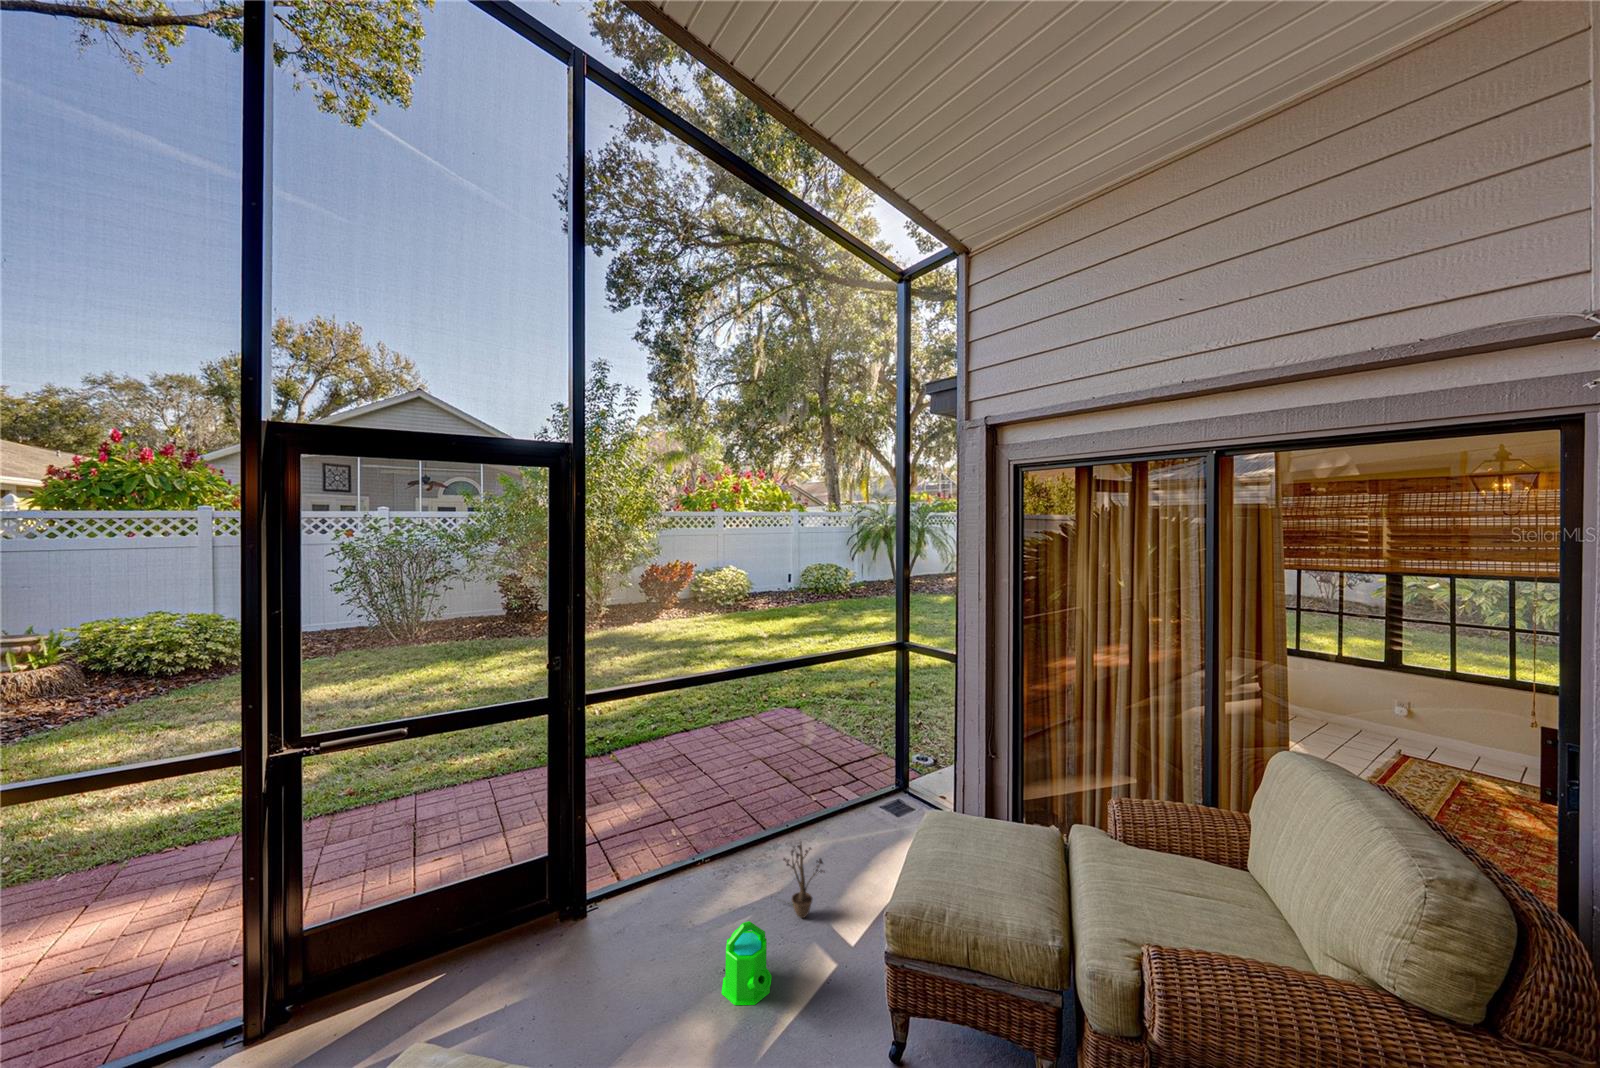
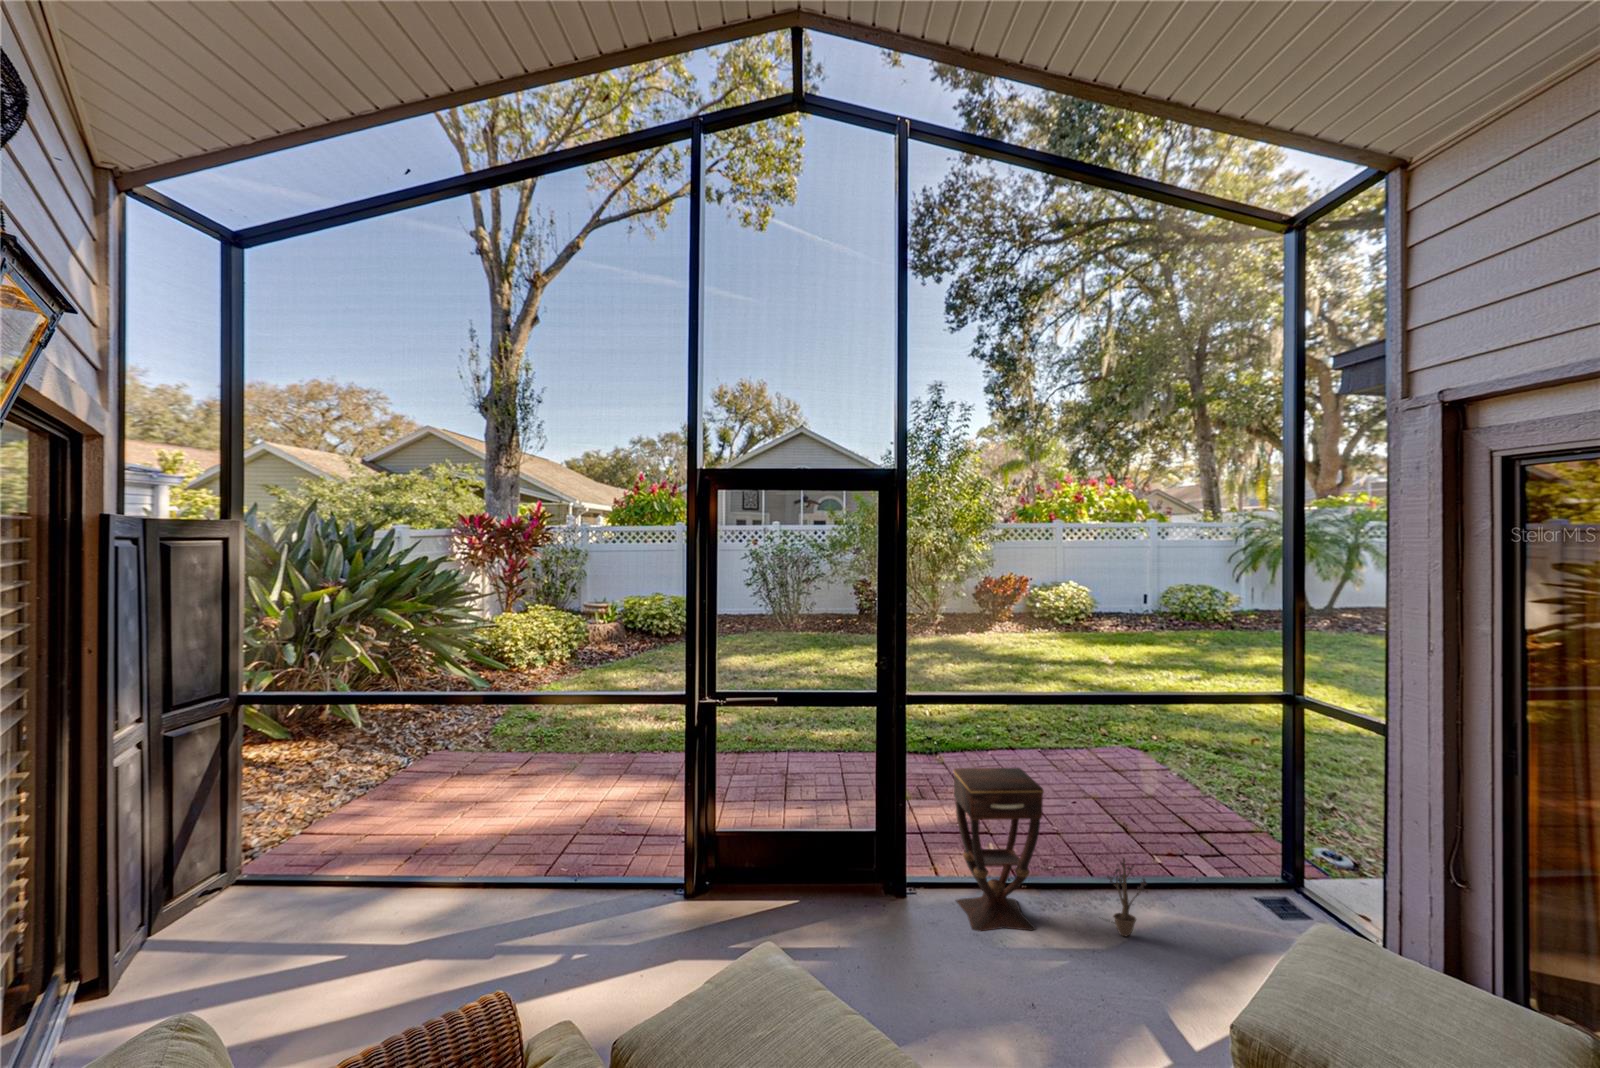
side table: none [624,760,724,963] -> present [953,768,1044,932]
watering can: present [722,921,772,1005] -> none [1032,903,1080,973]

